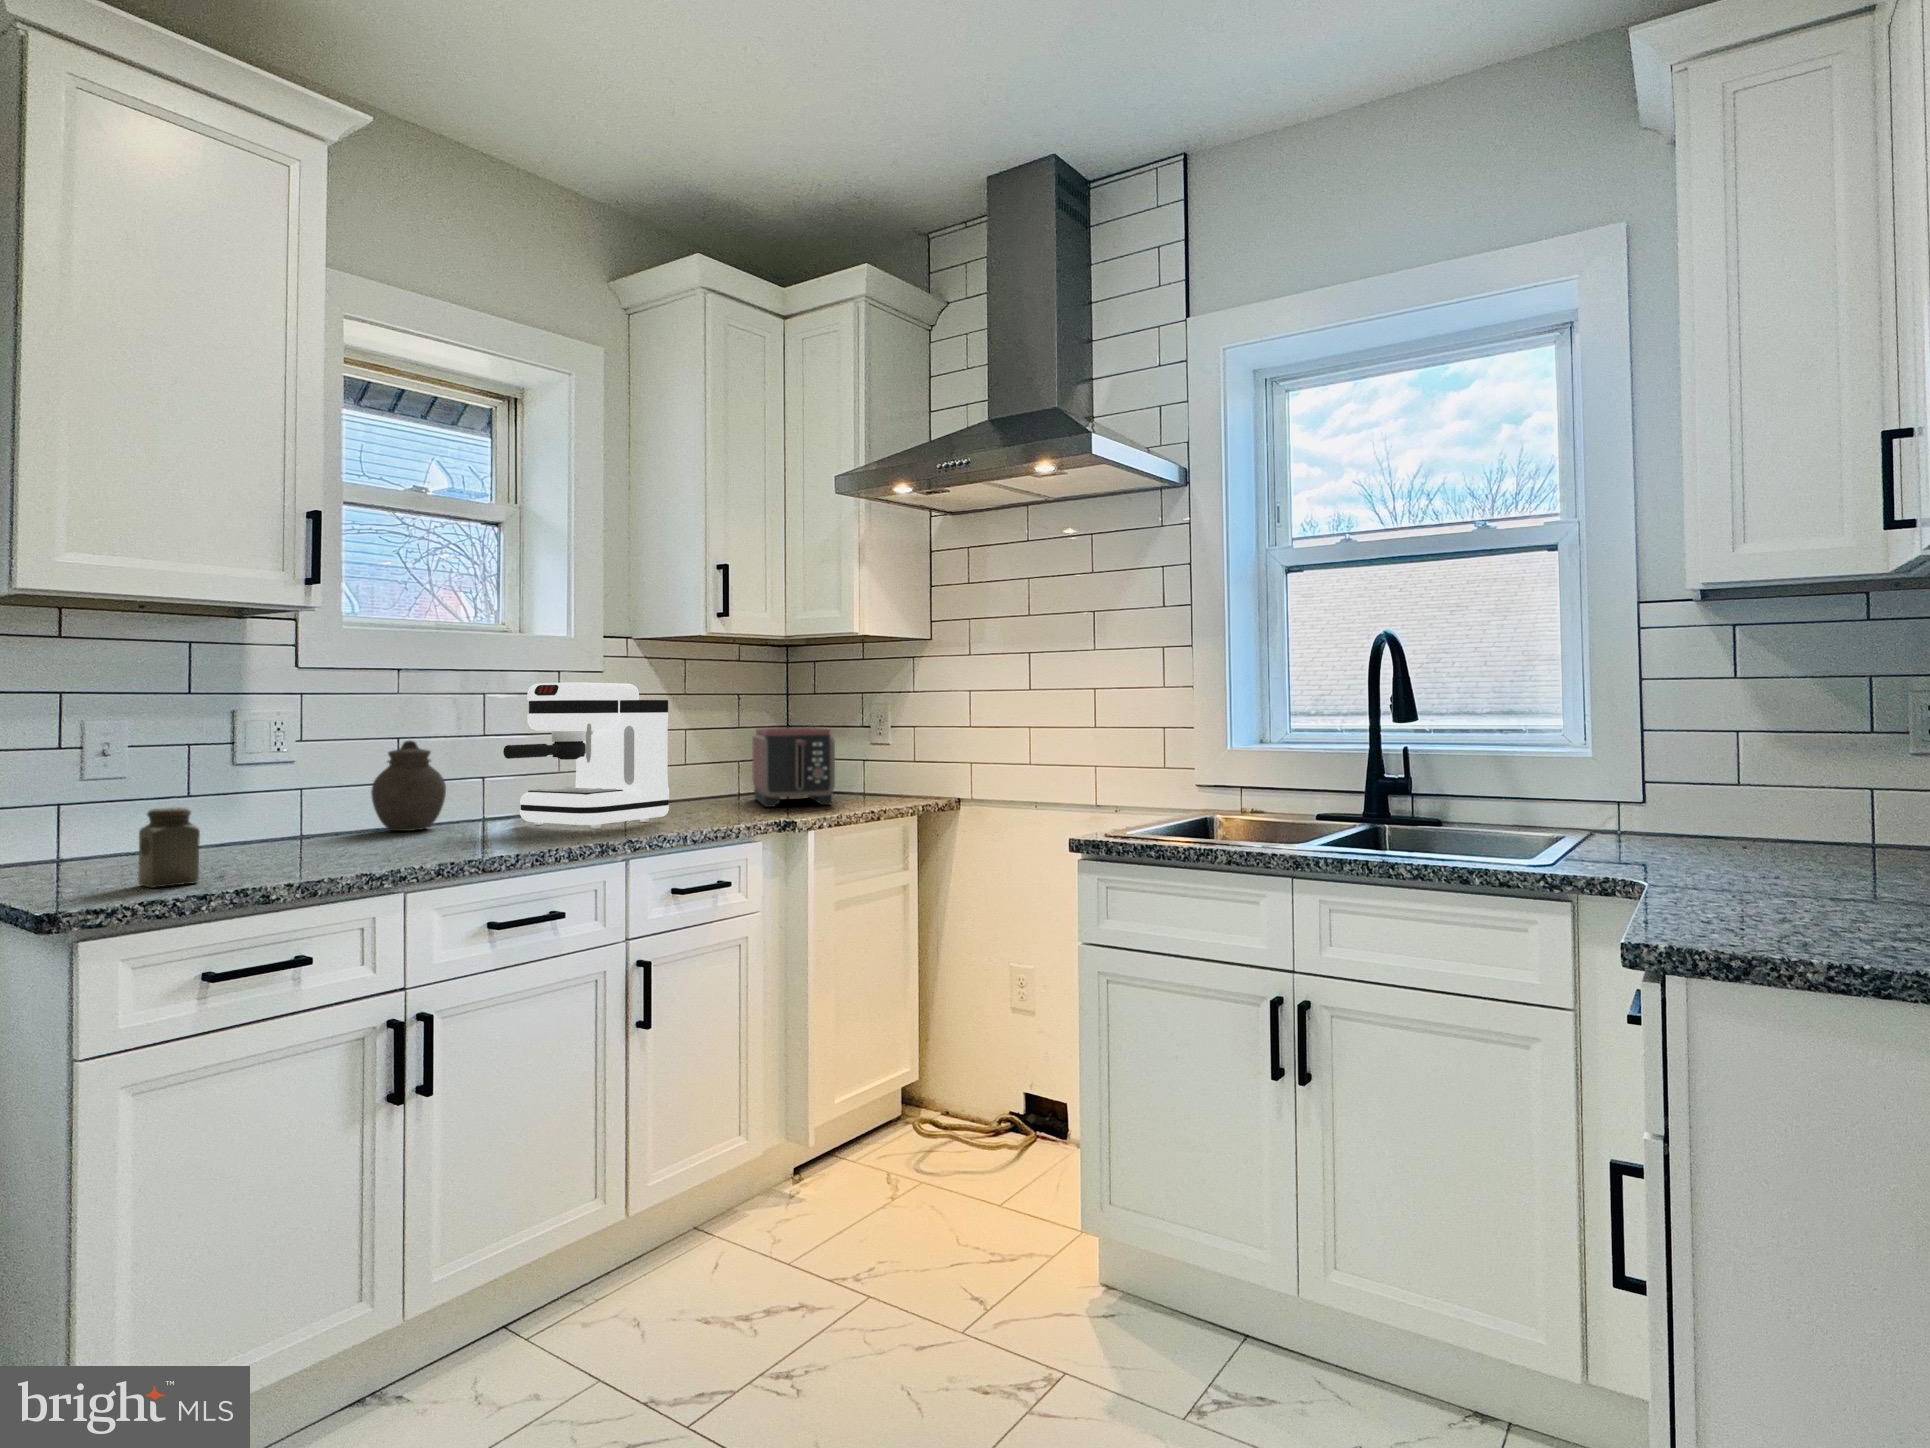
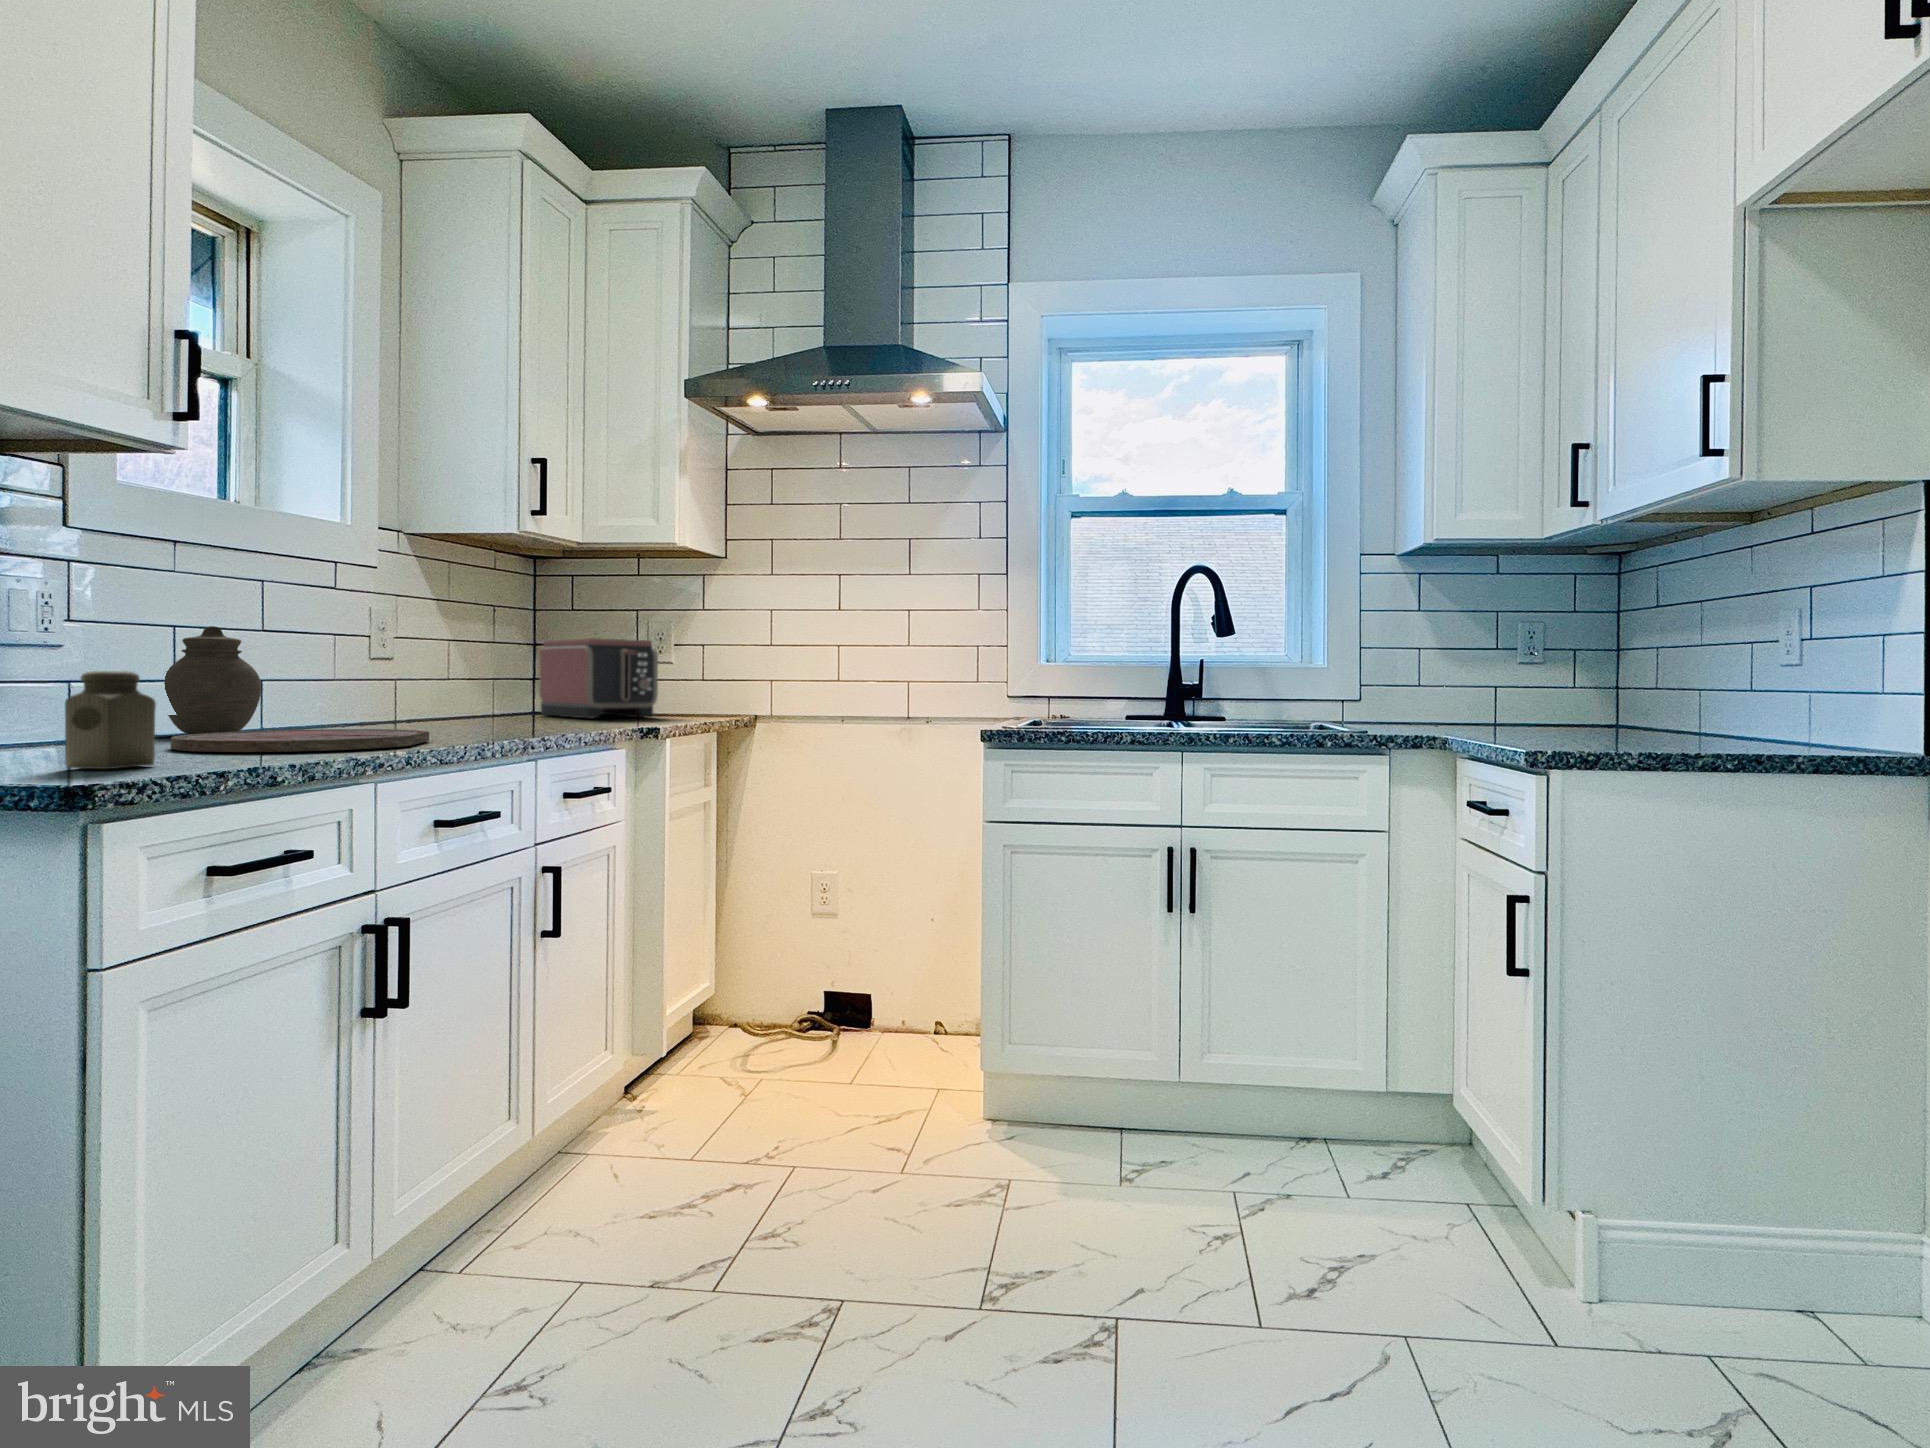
coffee maker: present [503,683,669,828] -> none [353,569,525,730]
cutting board: none [294,832,504,864] -> present [171,729,429,752]

